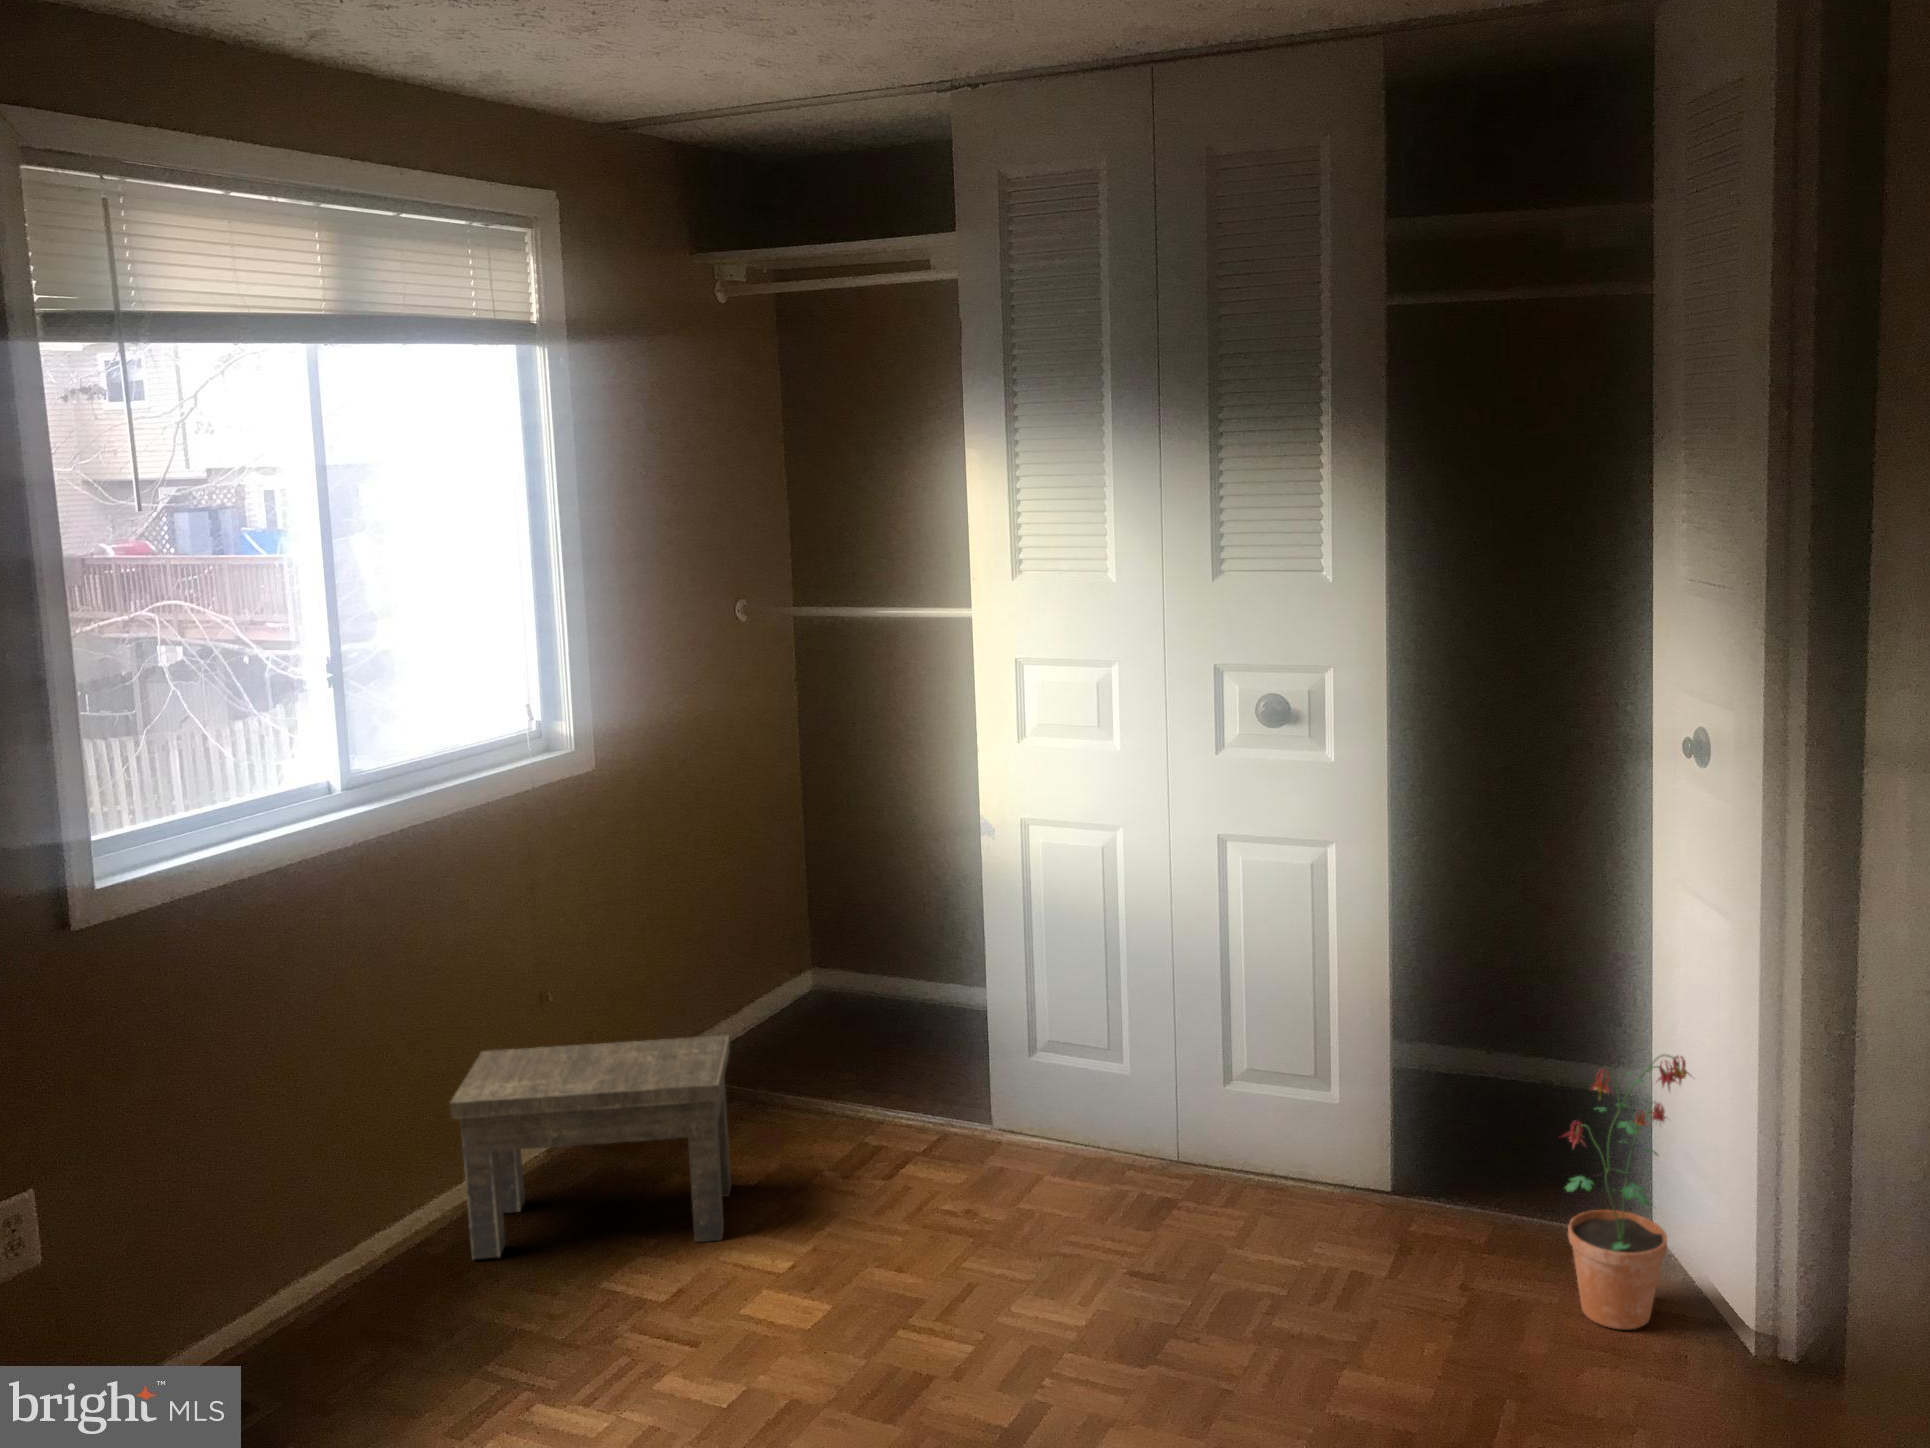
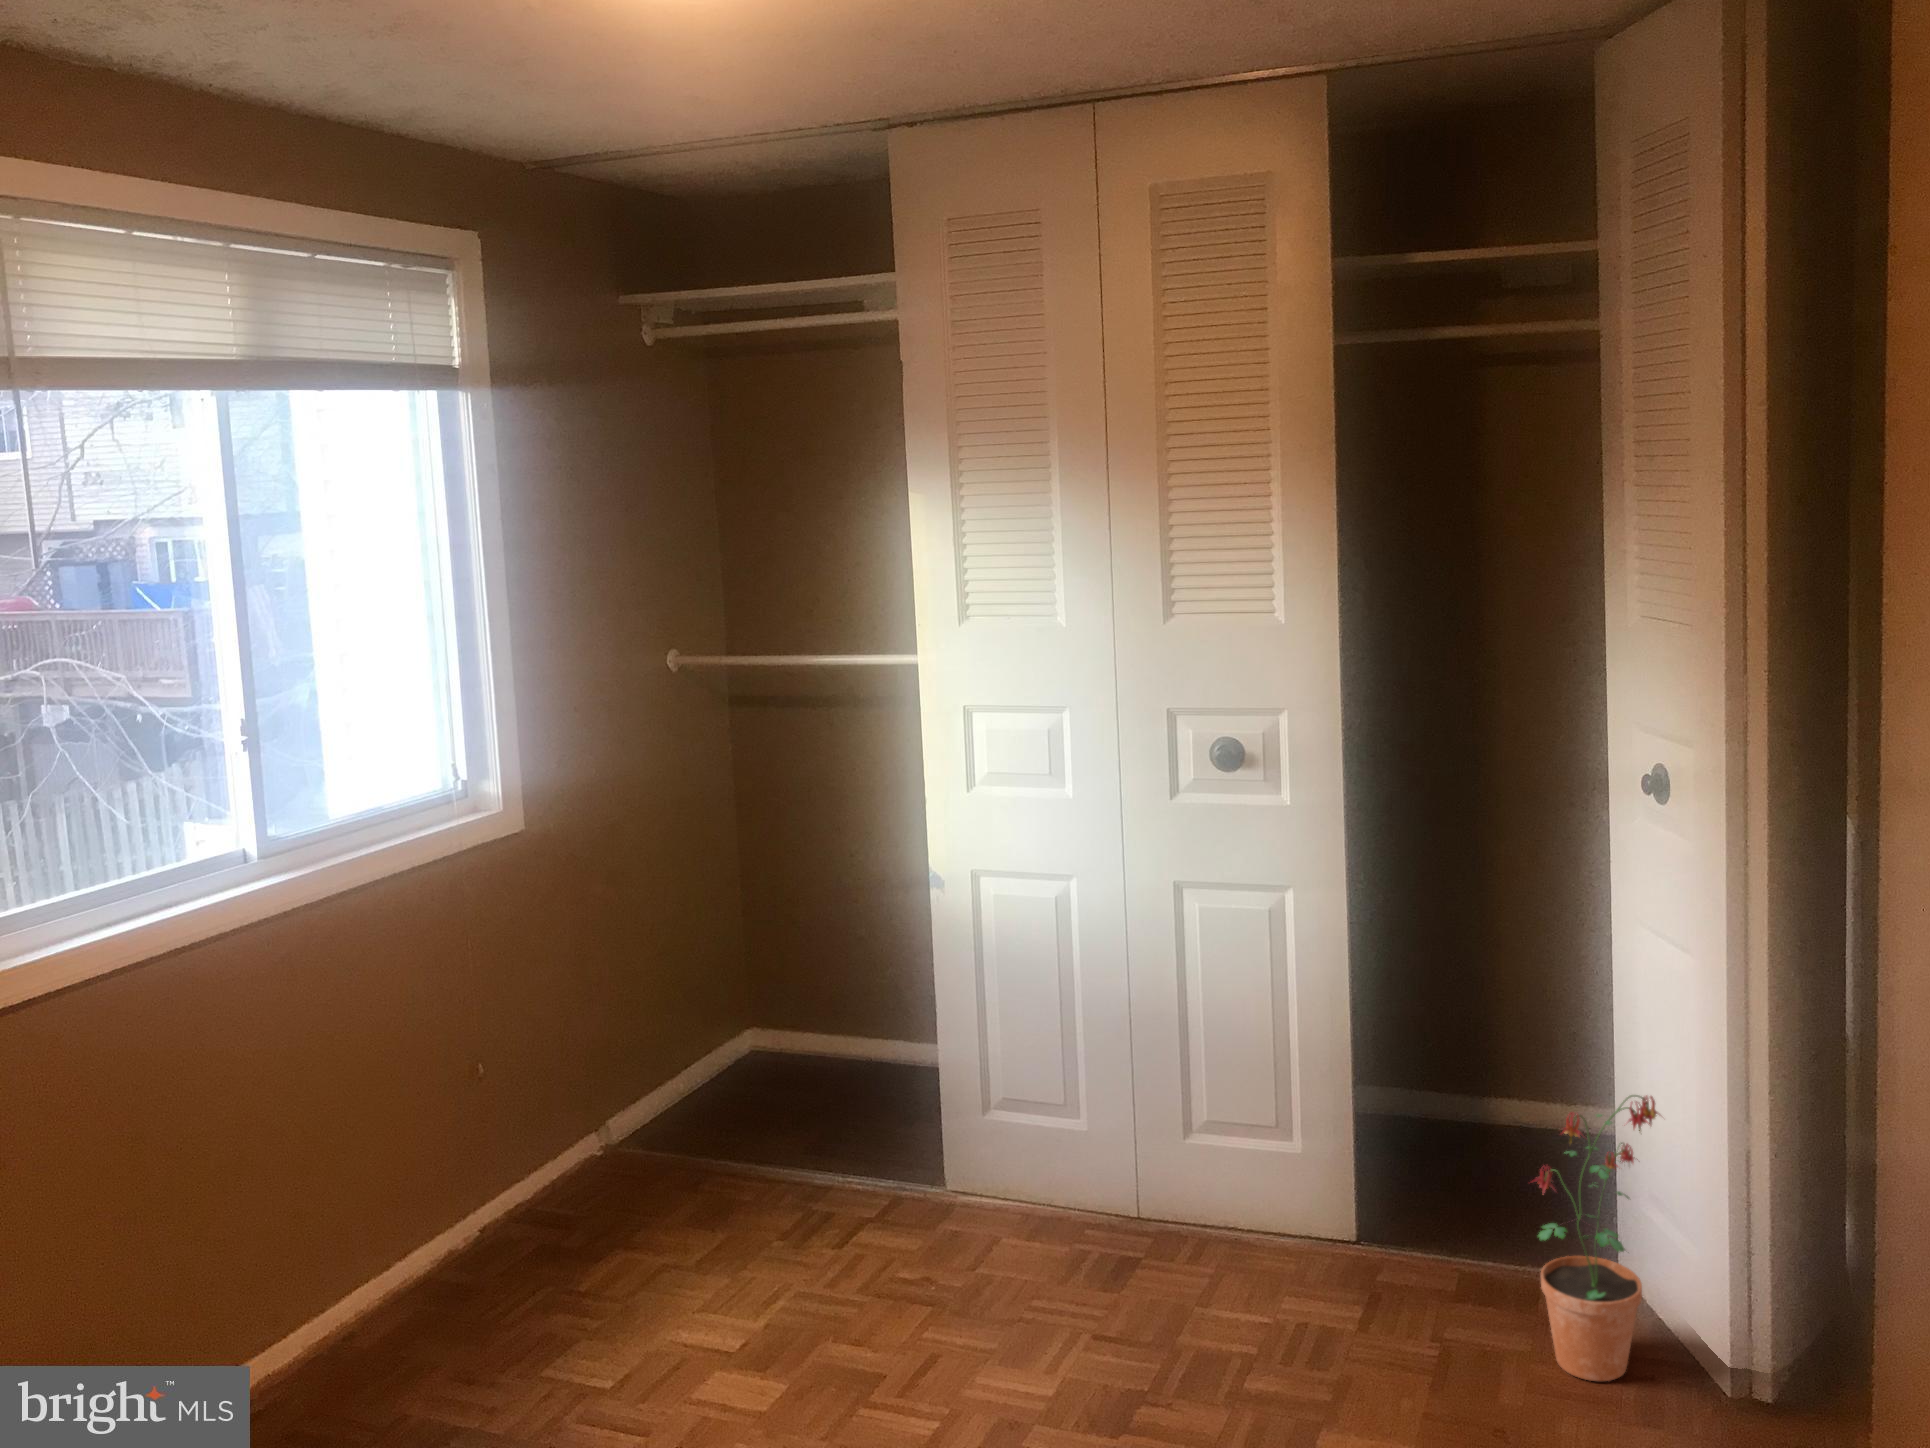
side table: present [450,1035,731,1259] -> none [369,1100,672,1350]

